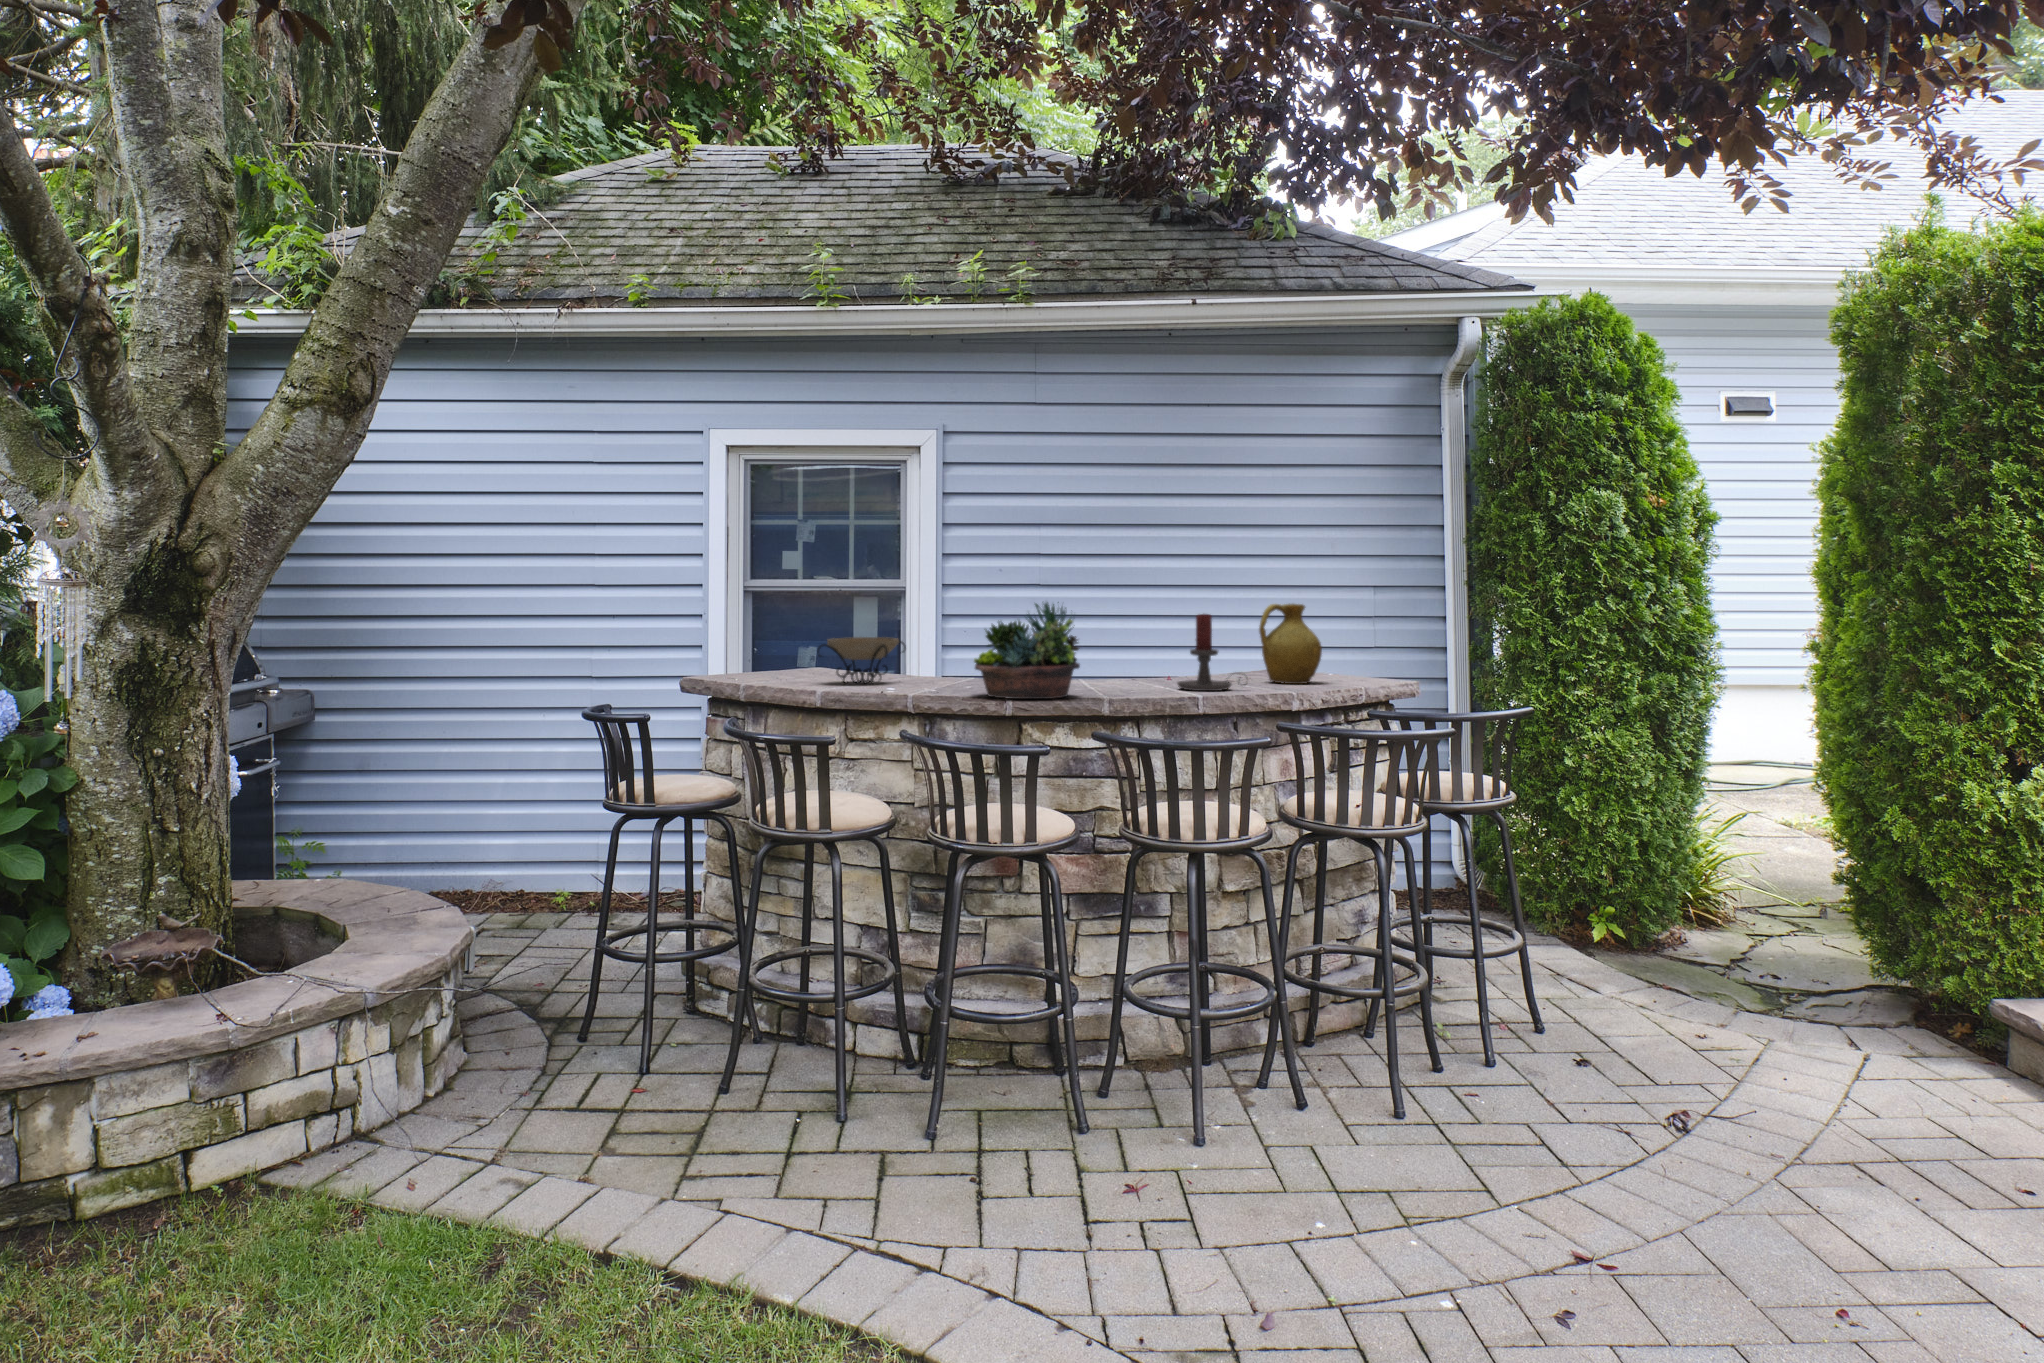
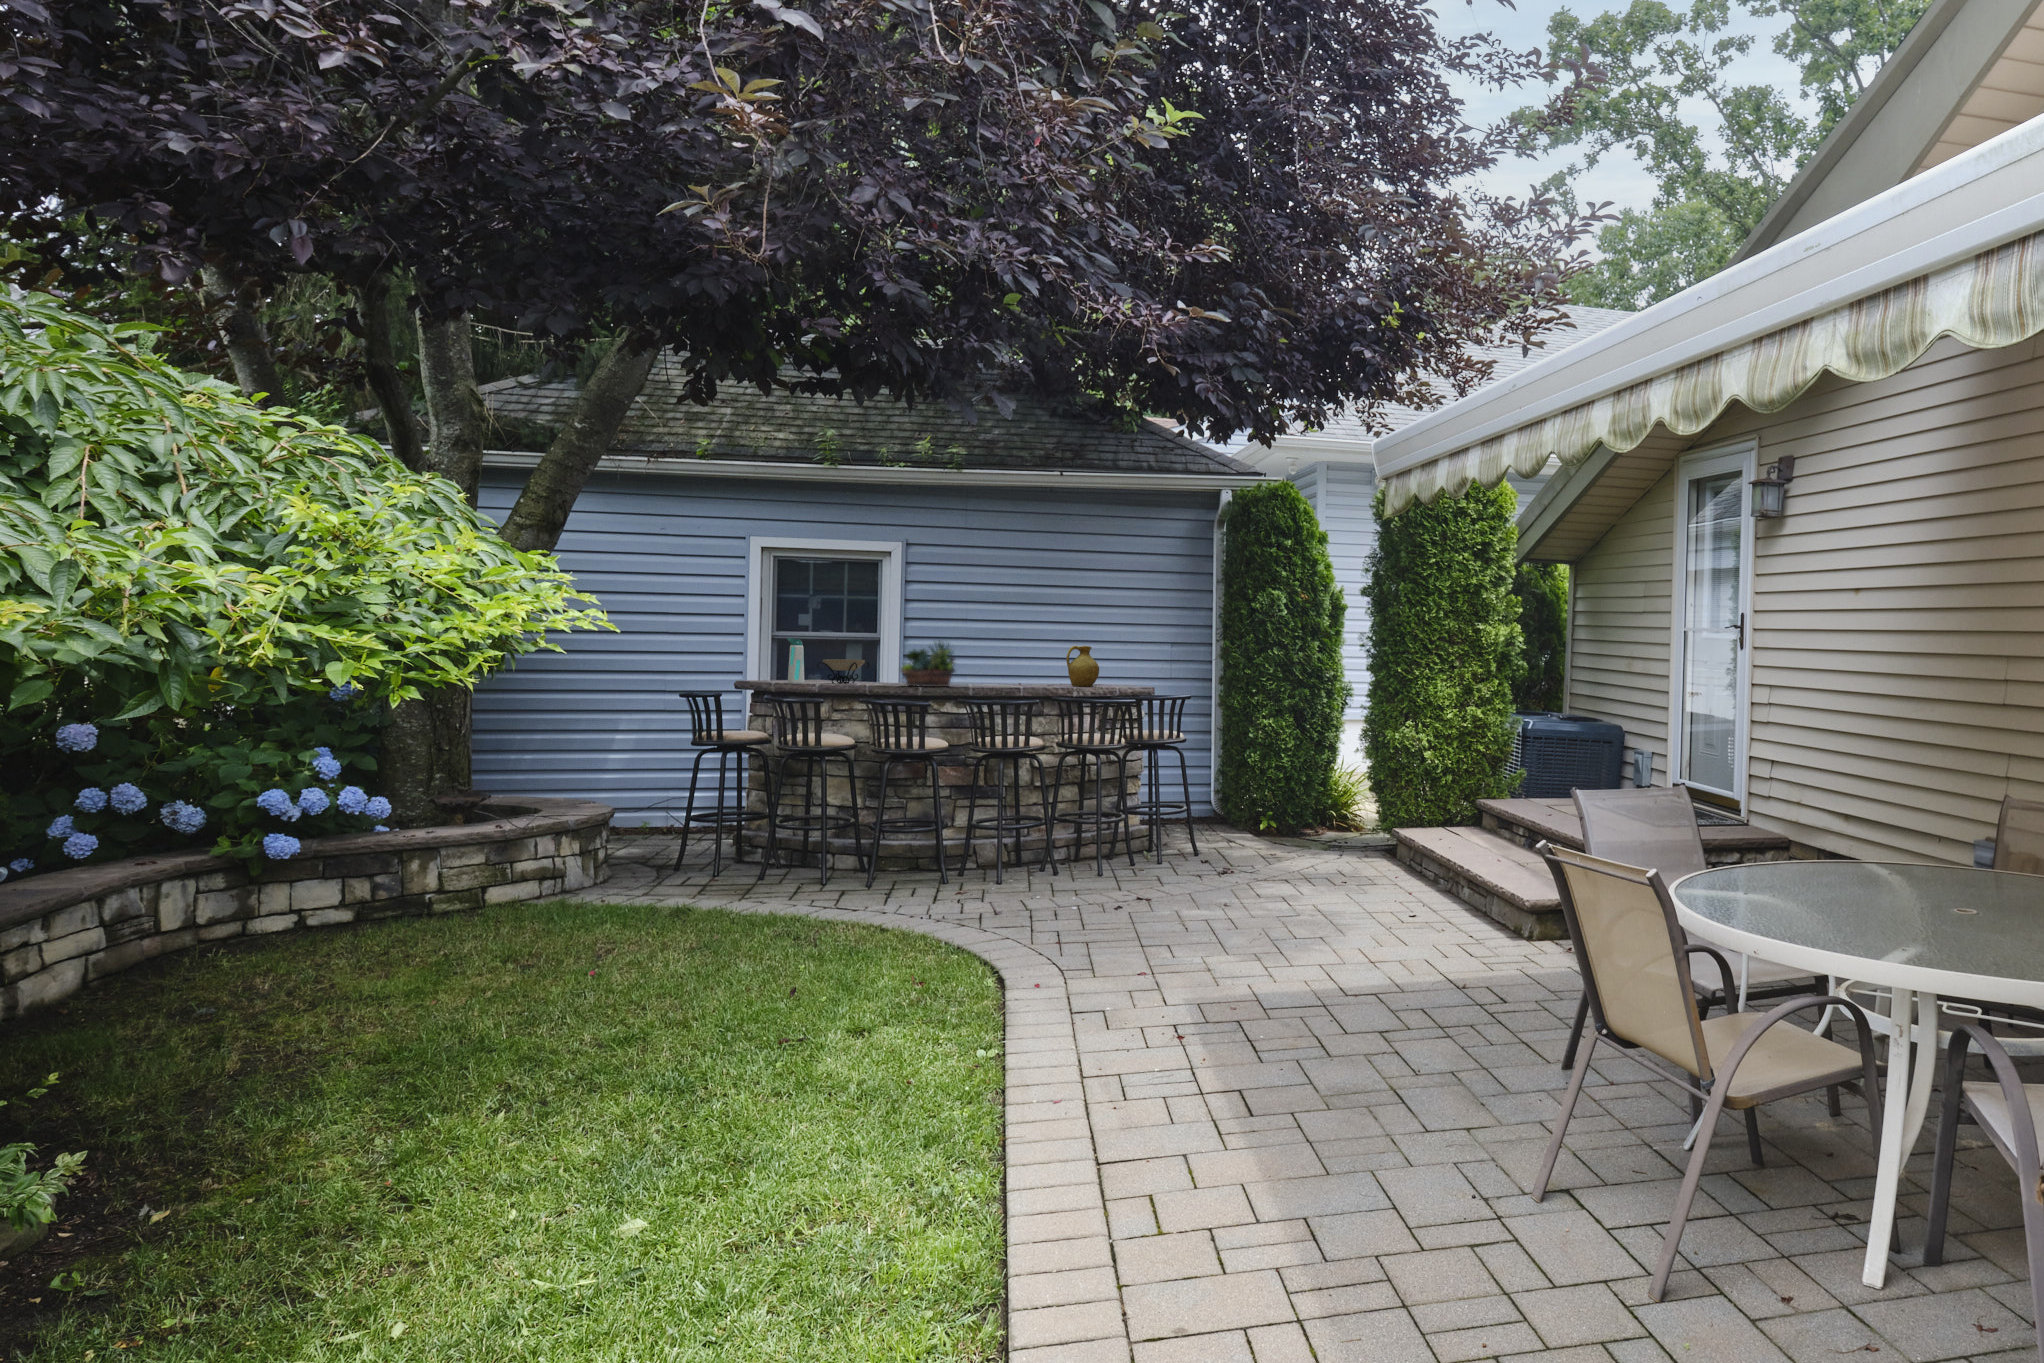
water bottle: none [765,602,797,690] -> present [787,638,804,684]
candle holder: present [1177,614,1247,691] -> none [1014,648,1050,687]

